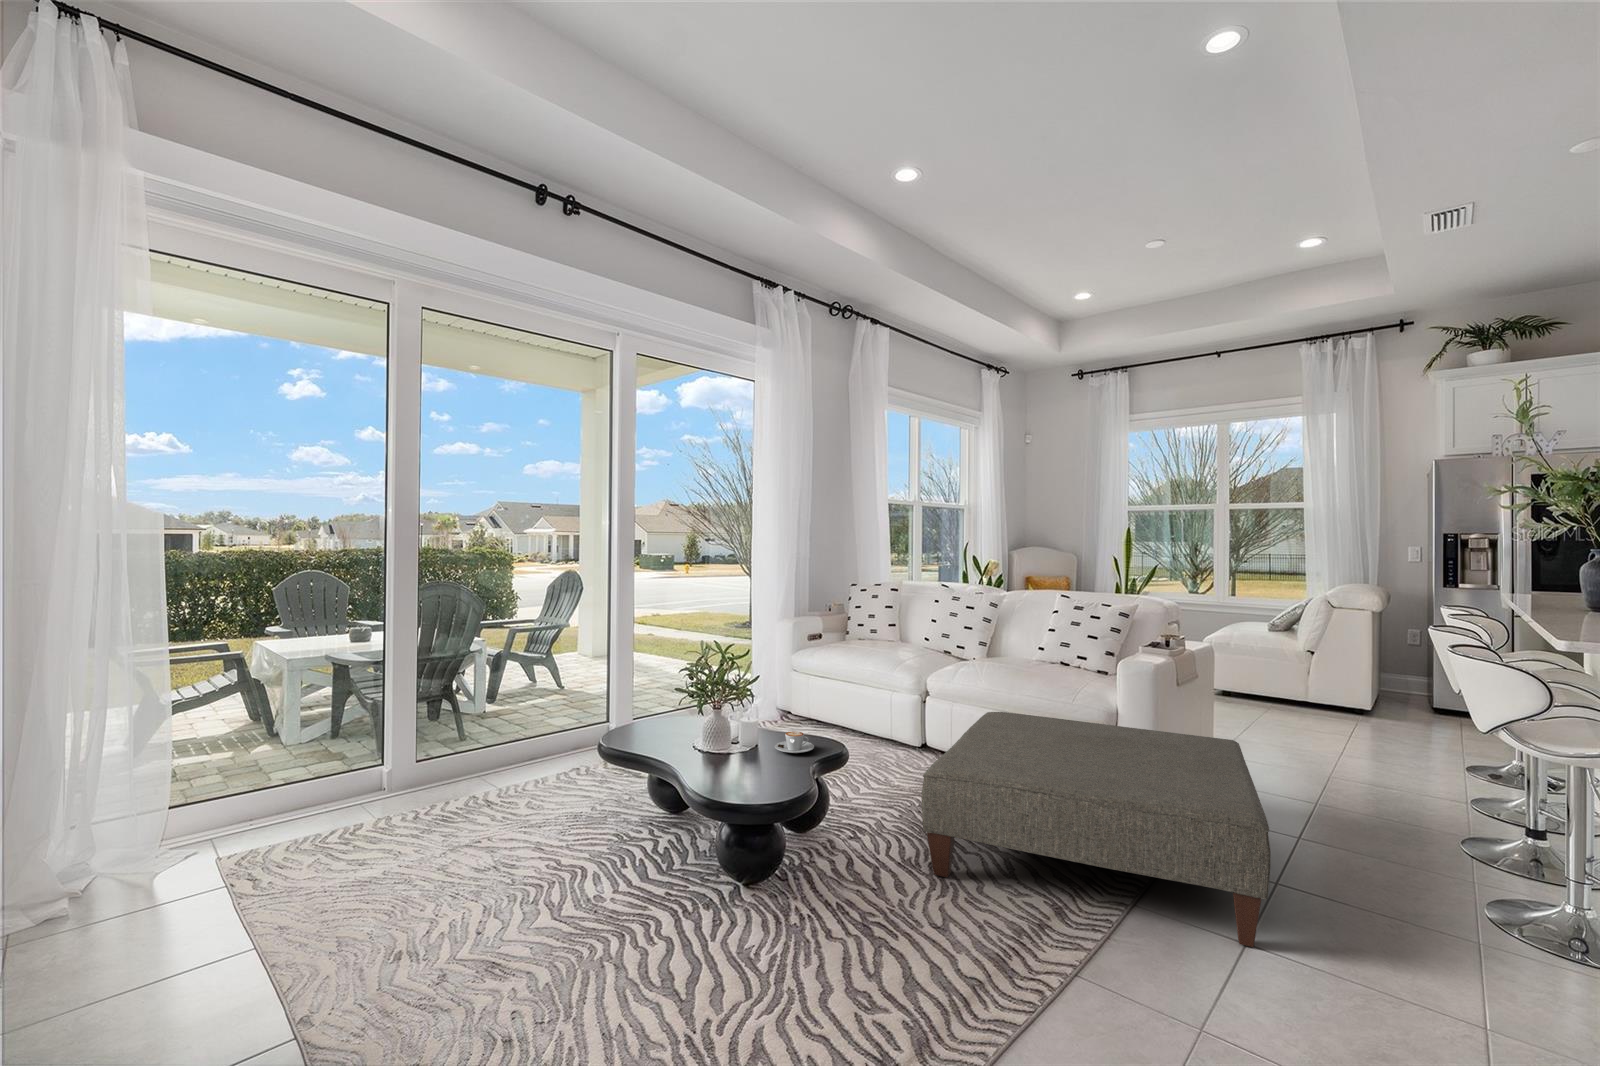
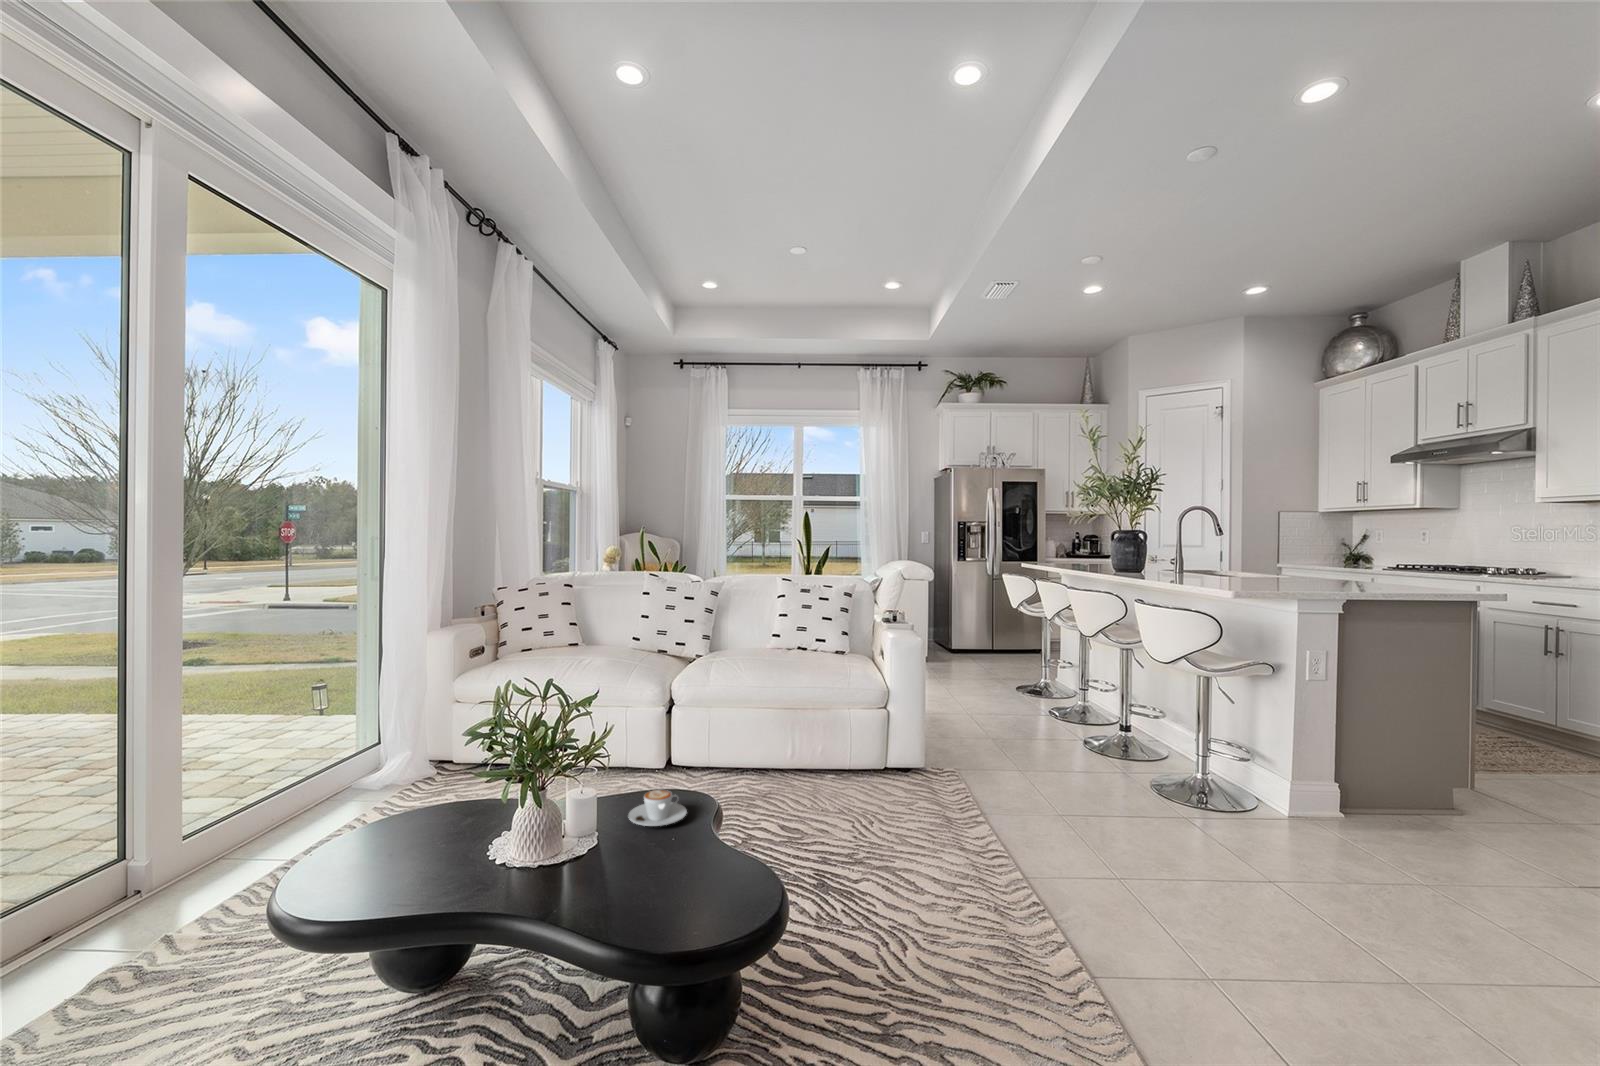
ottoman: present [921,712,1271,947] -> none [776,698,1162,924]

